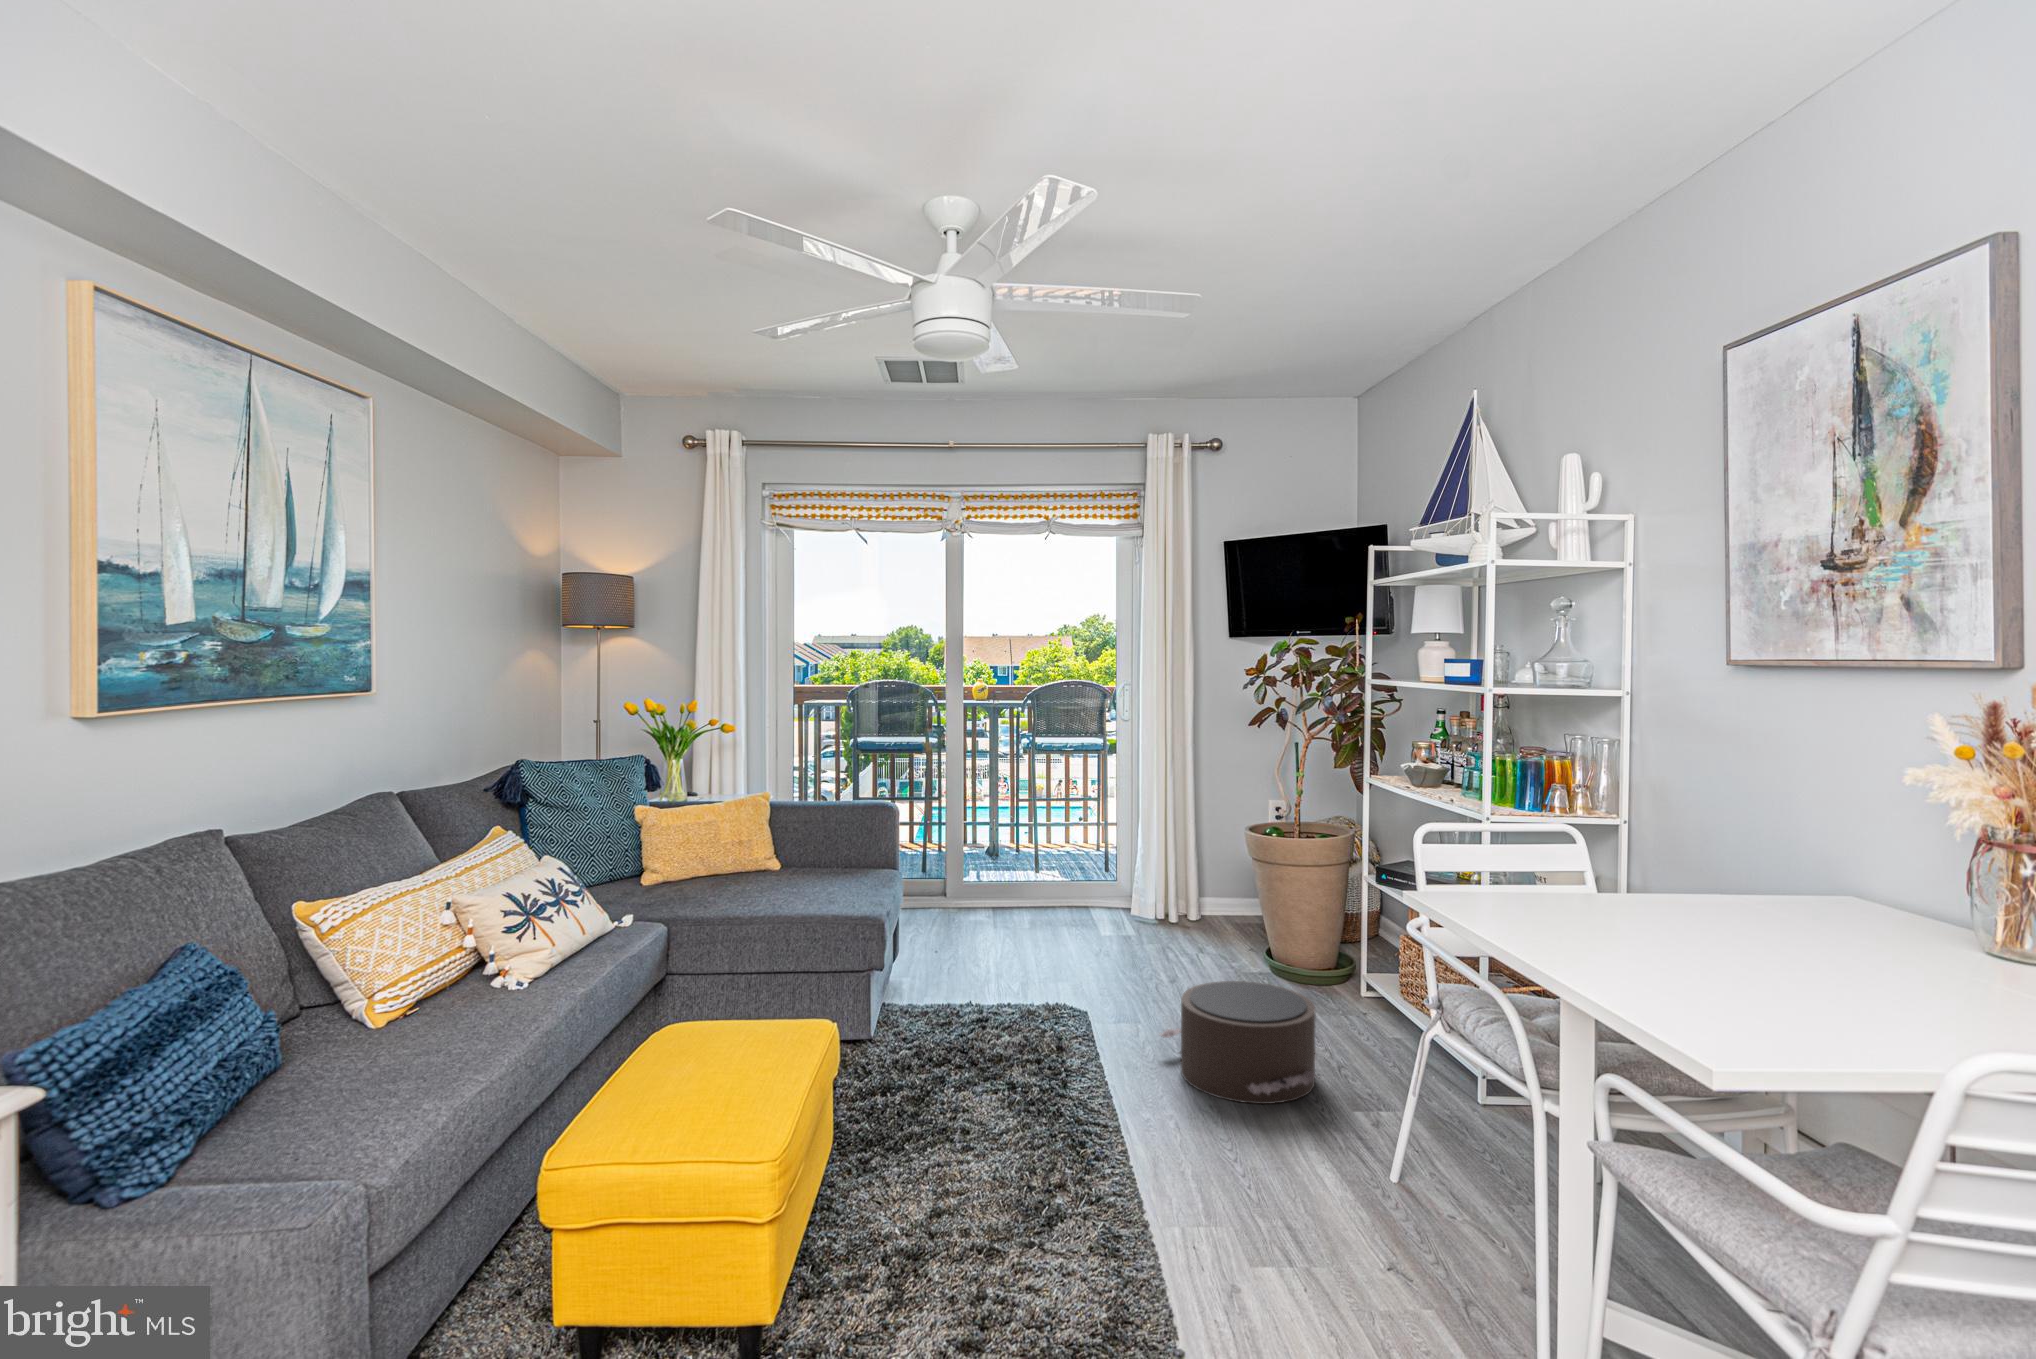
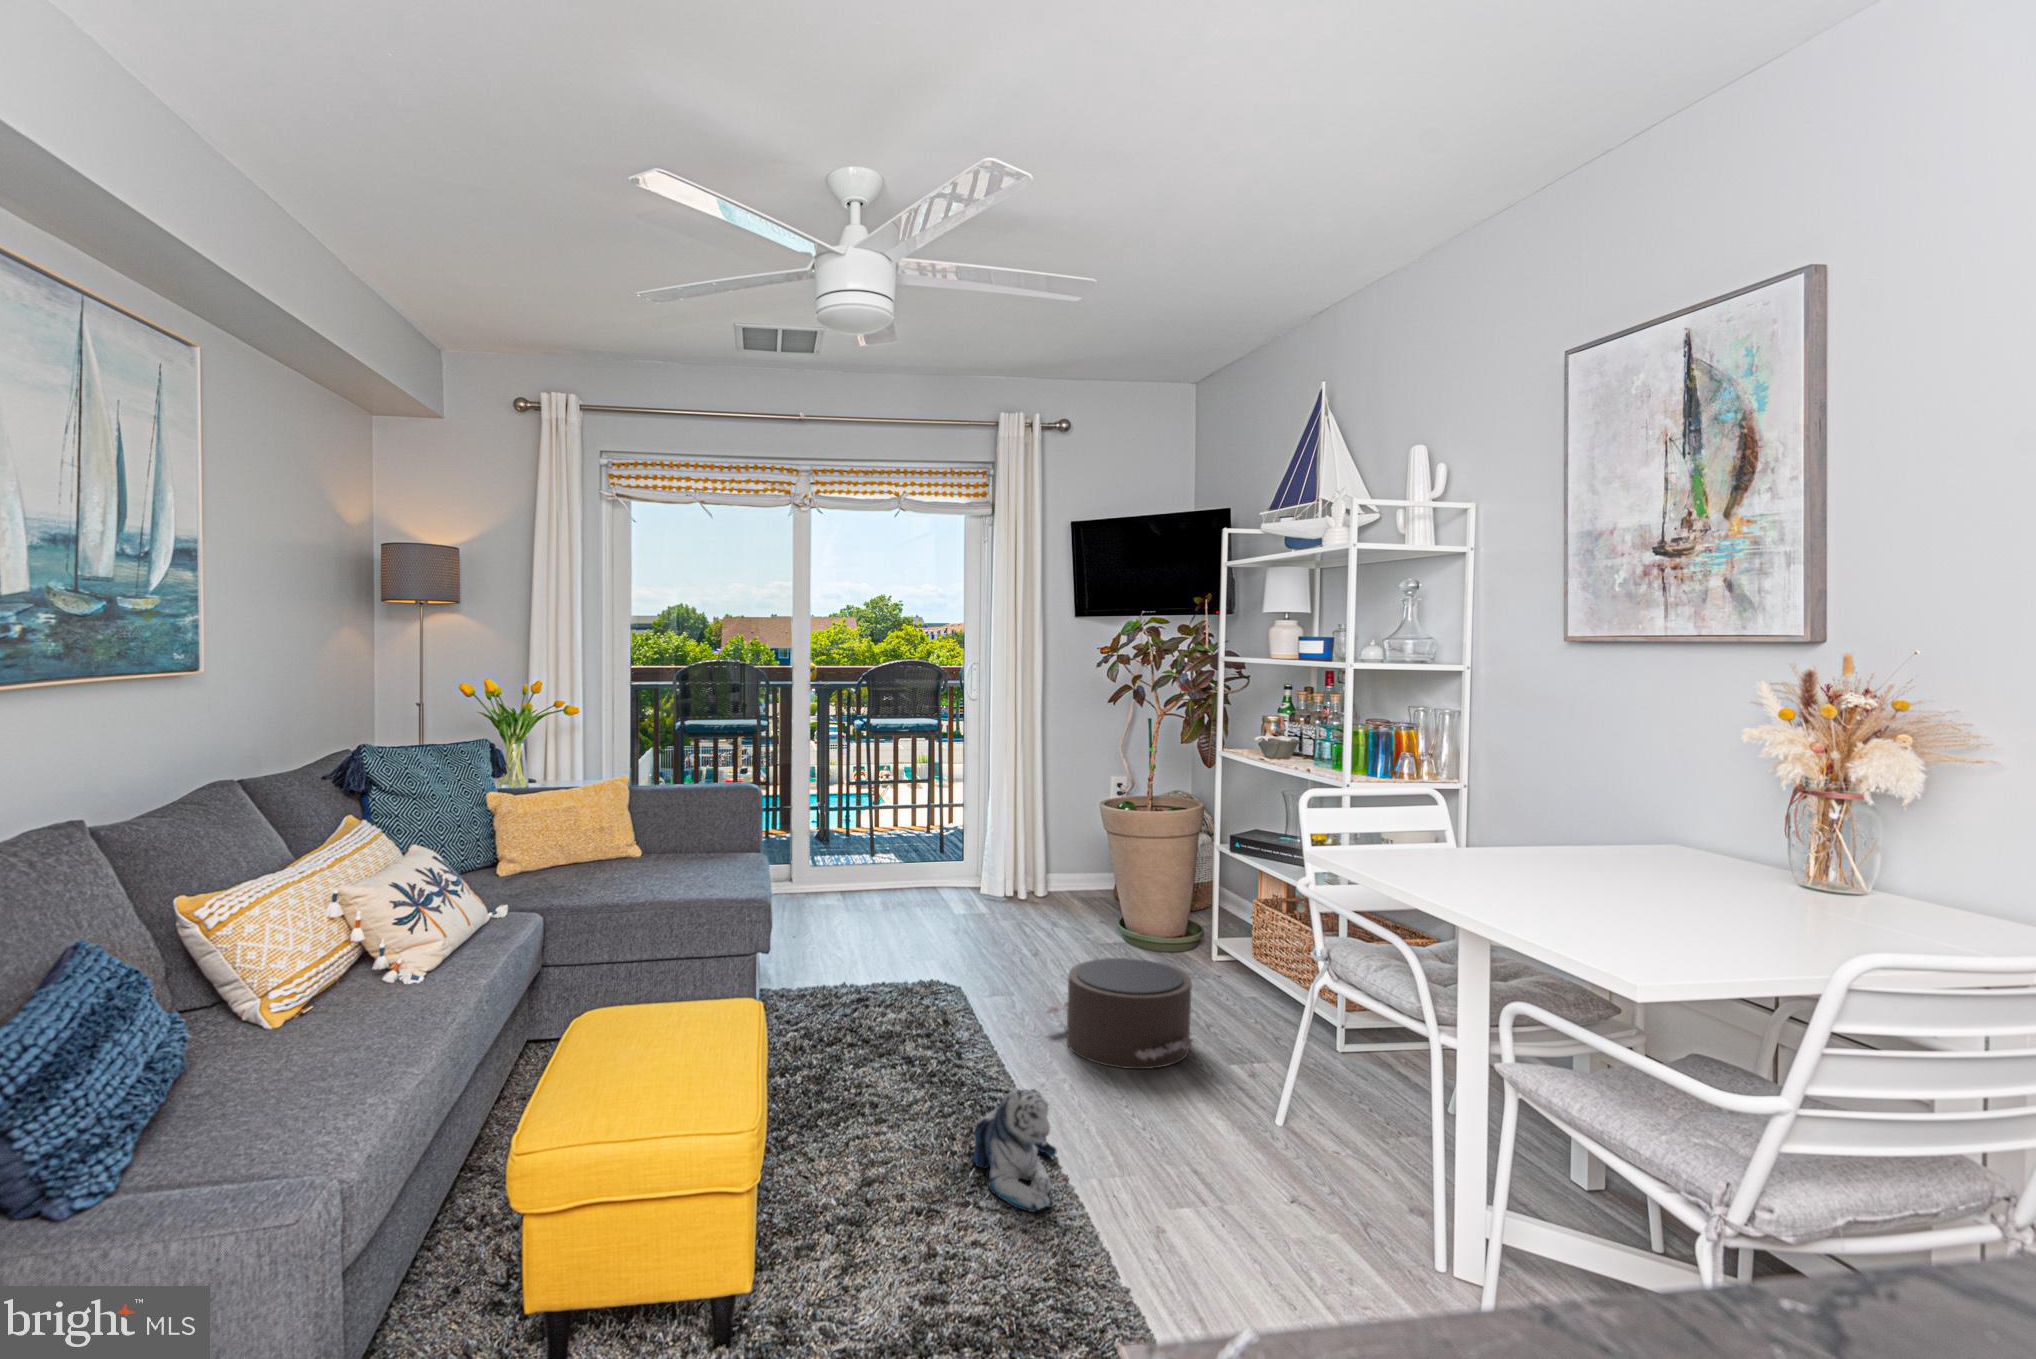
plush toy: none [1049,1124,1142,1262] -> present [972,1089,1057,1212]

